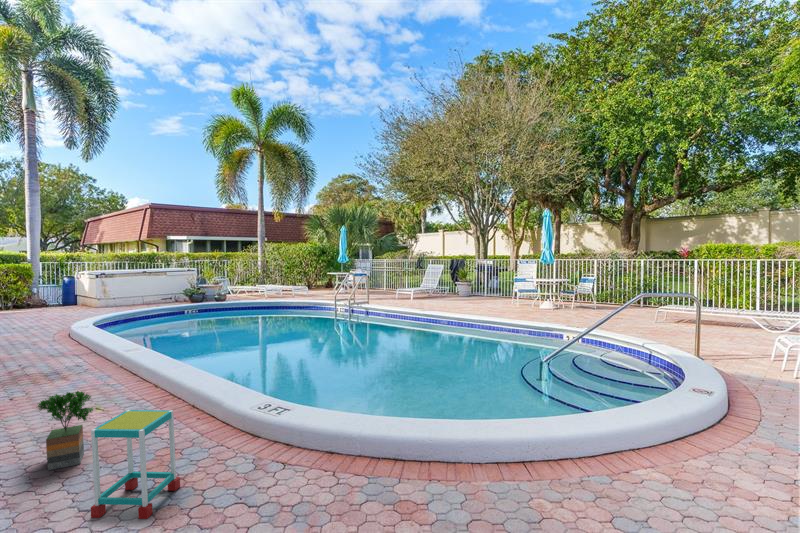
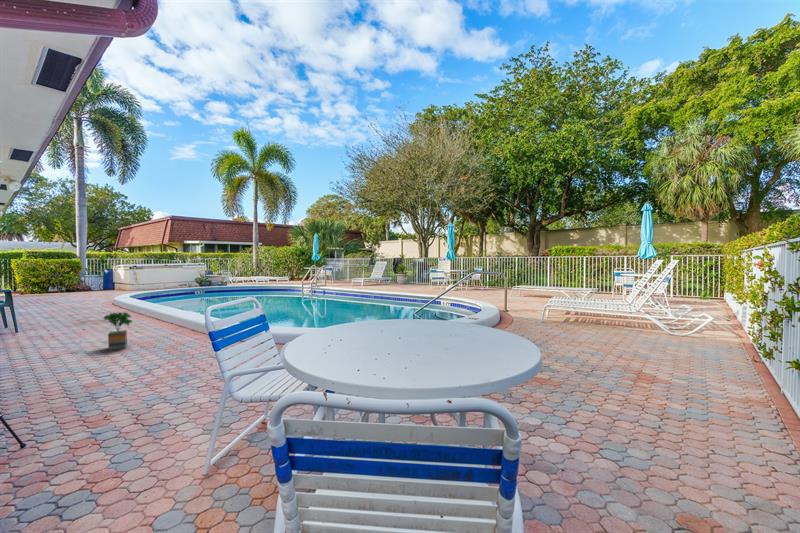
side table: present [91,410,180,519] -> none [133,315,177,361]

